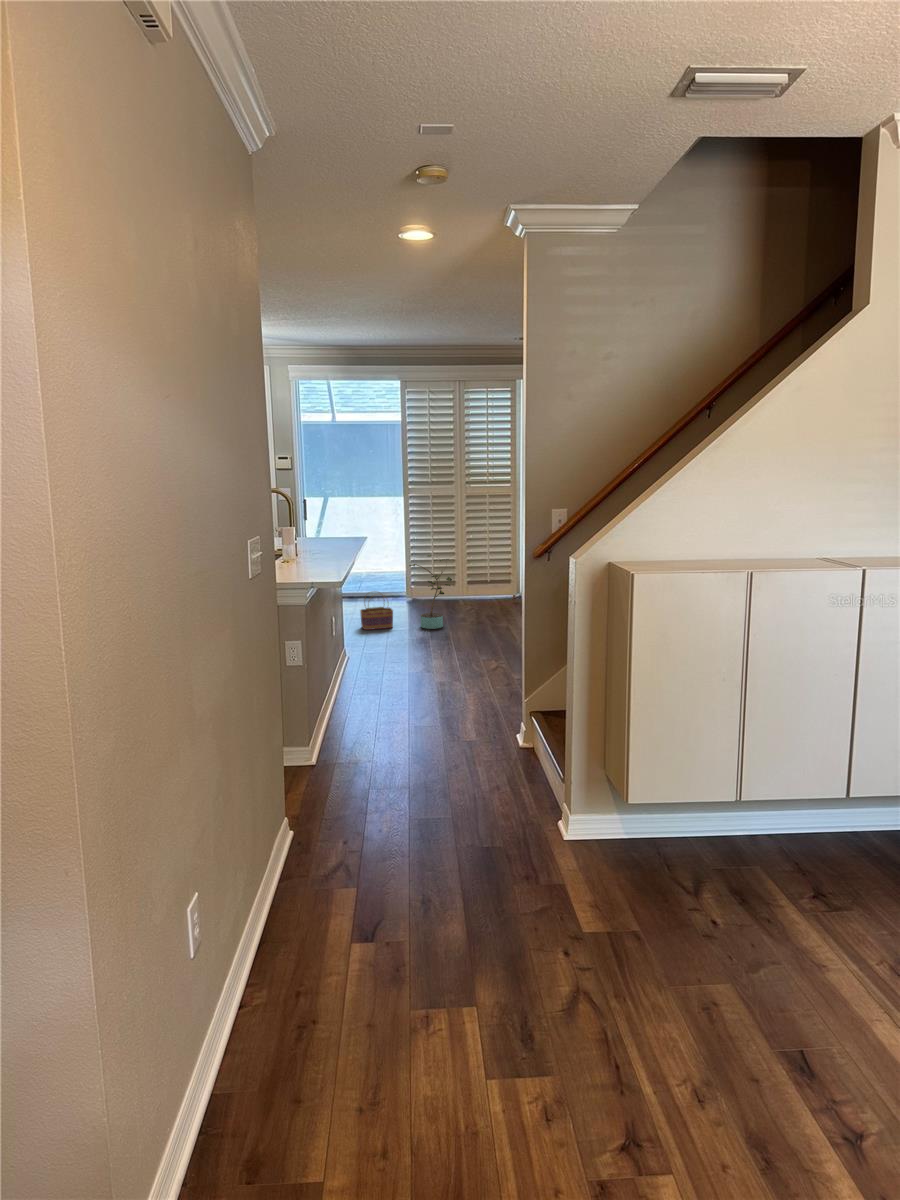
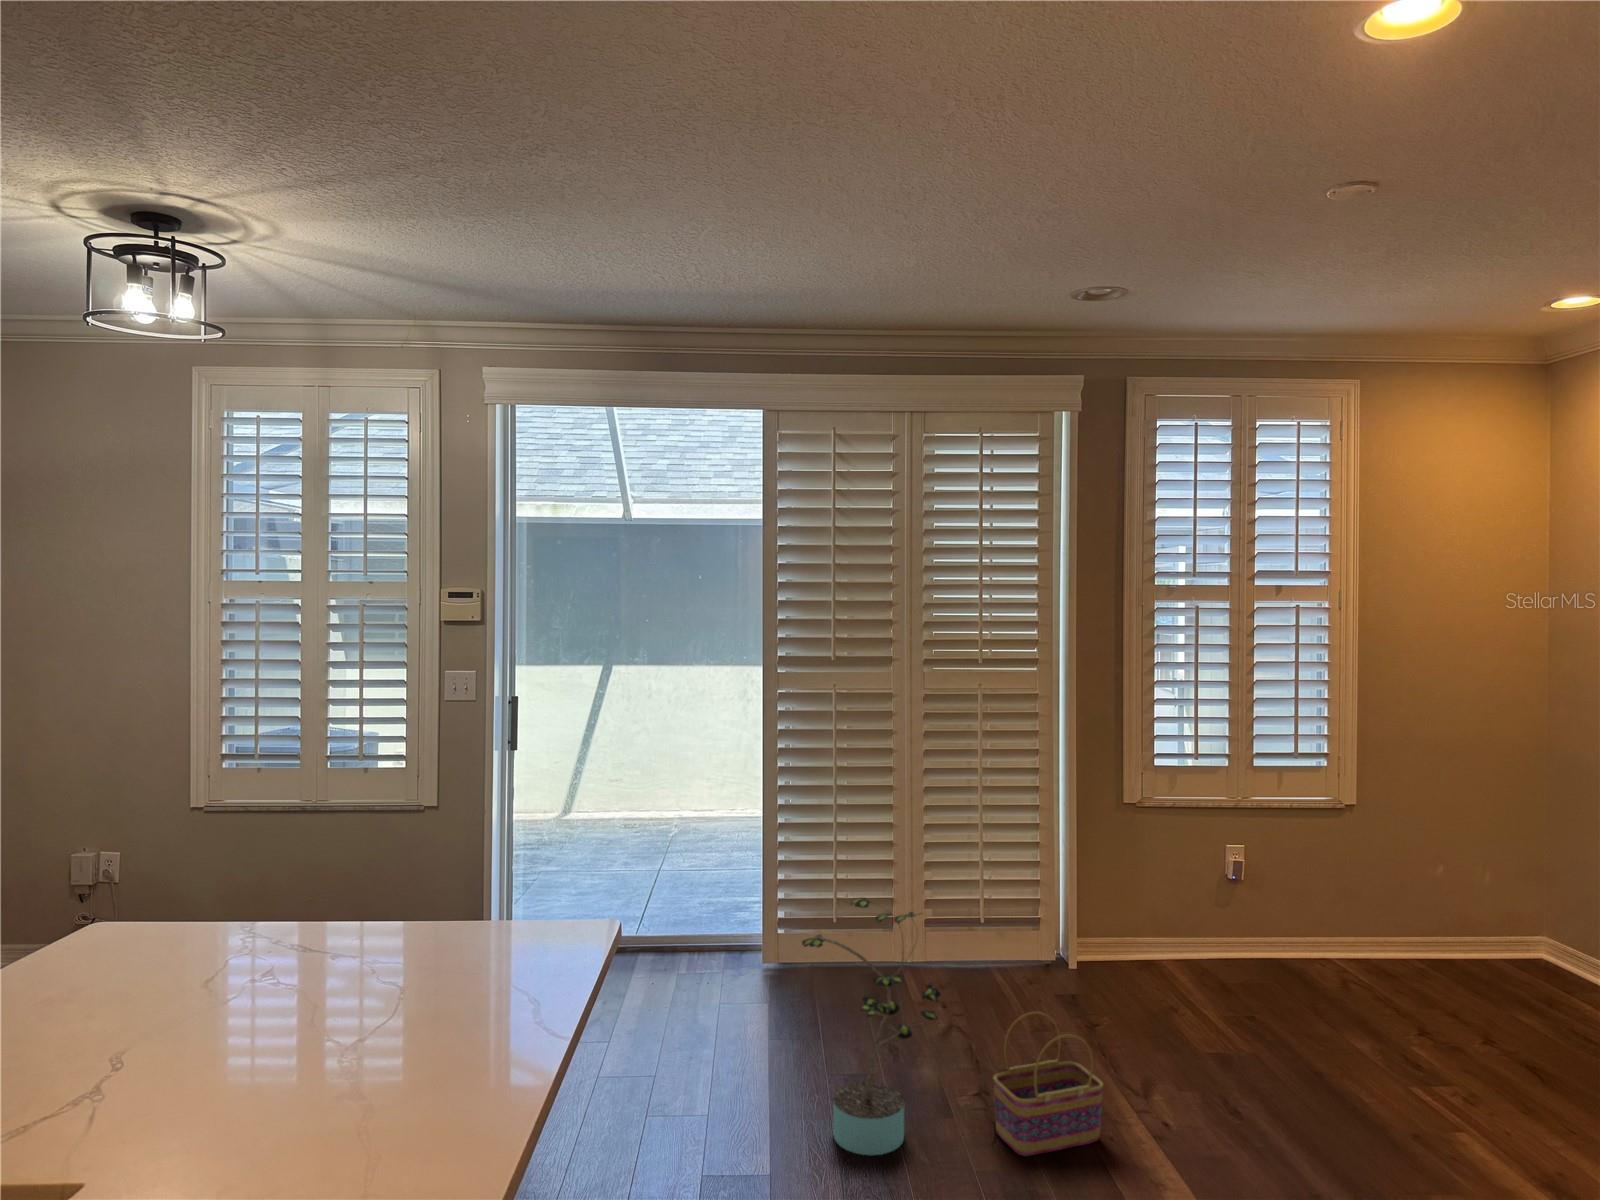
basket: present [360,594,393,630] -> present [993,1012,1103,1156]

